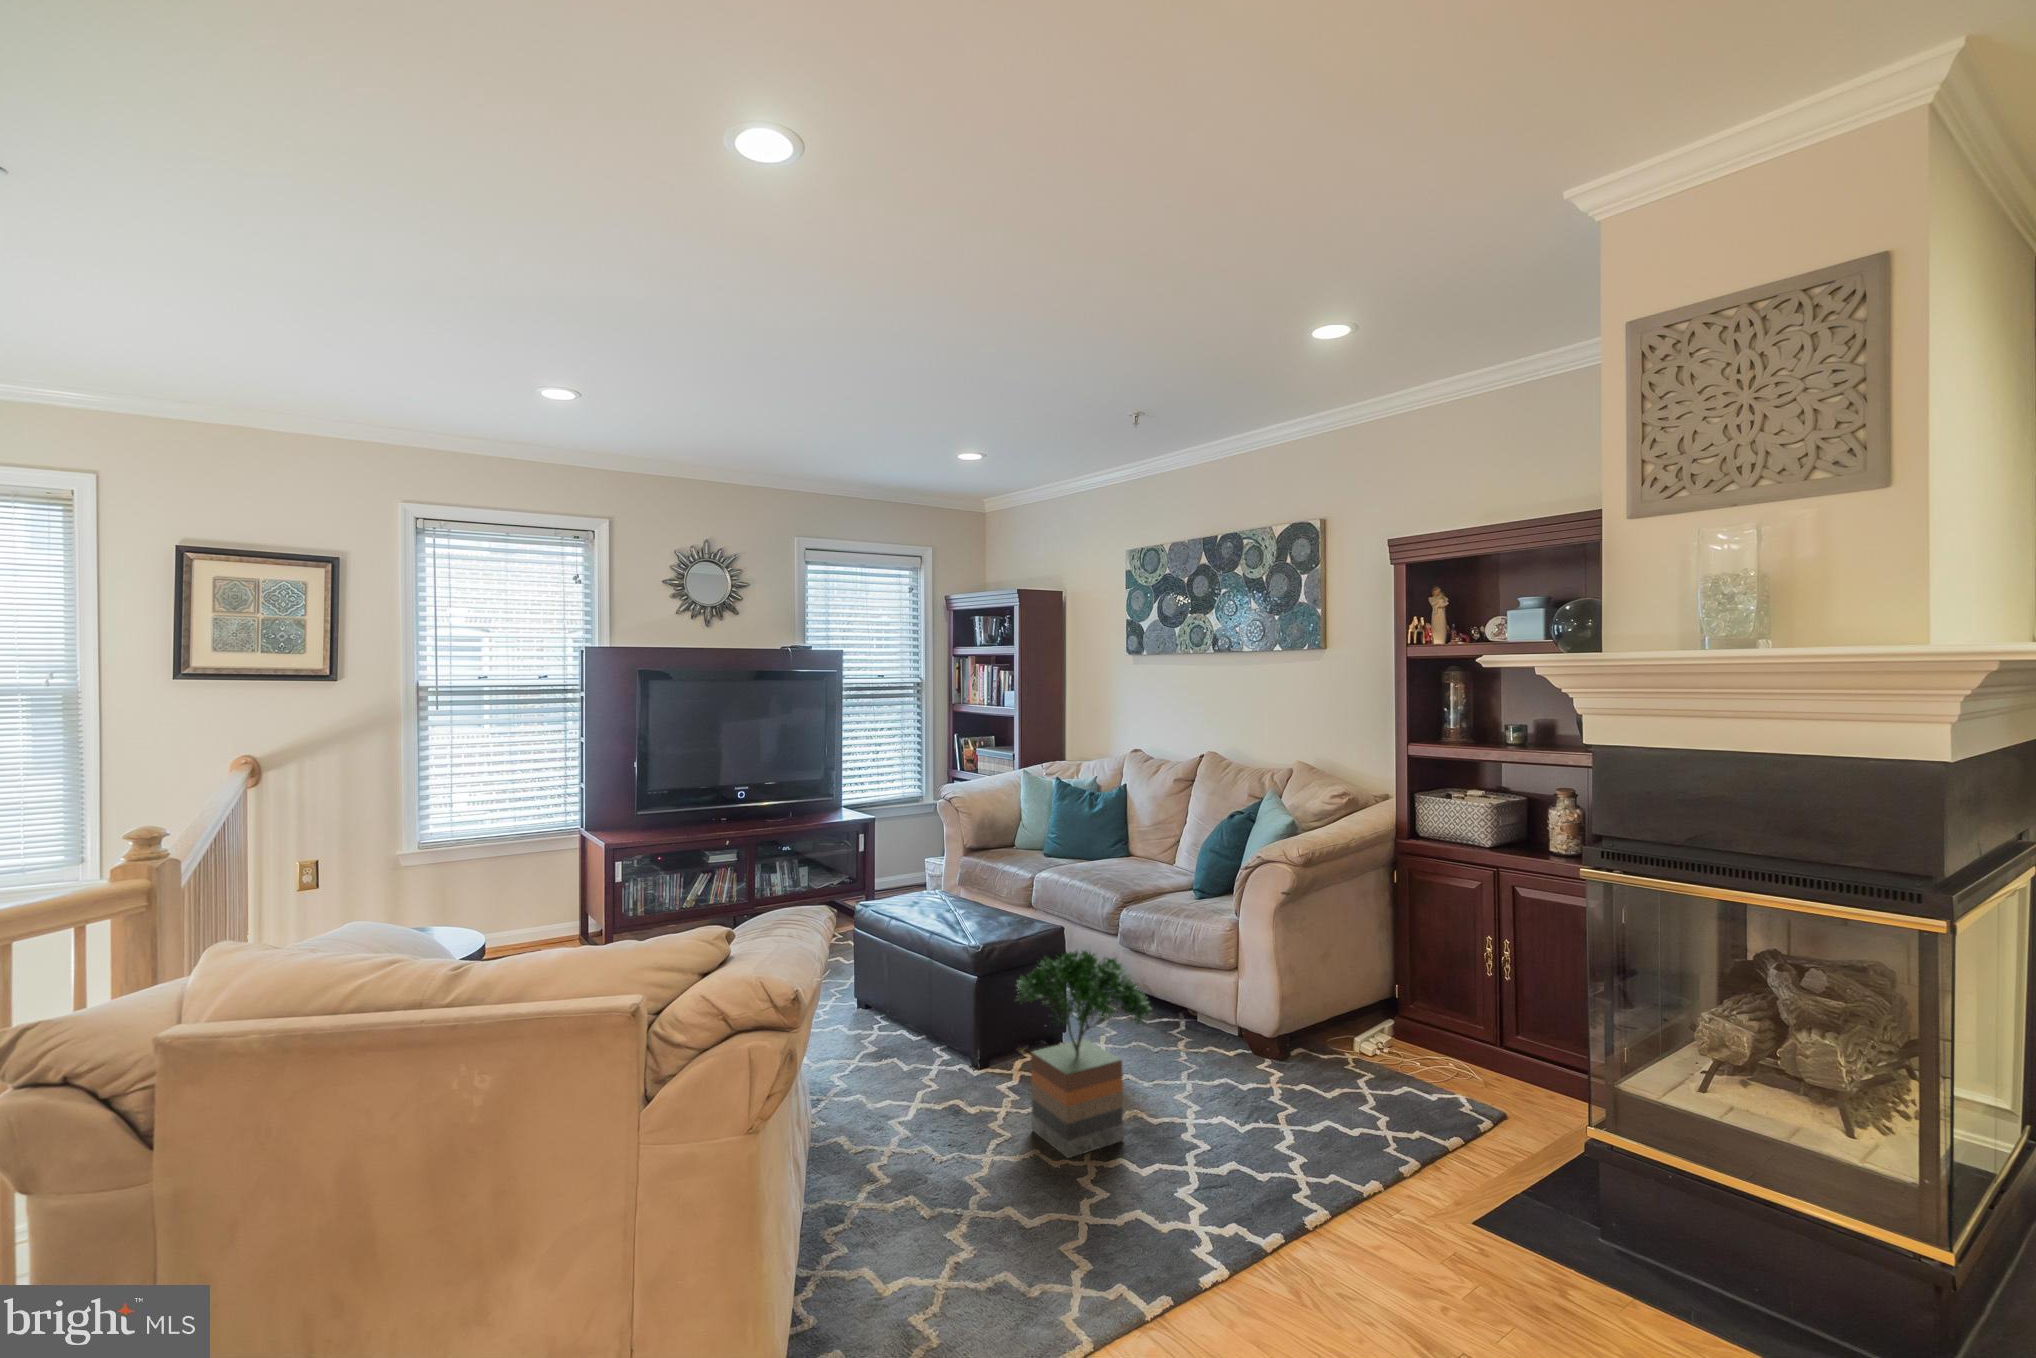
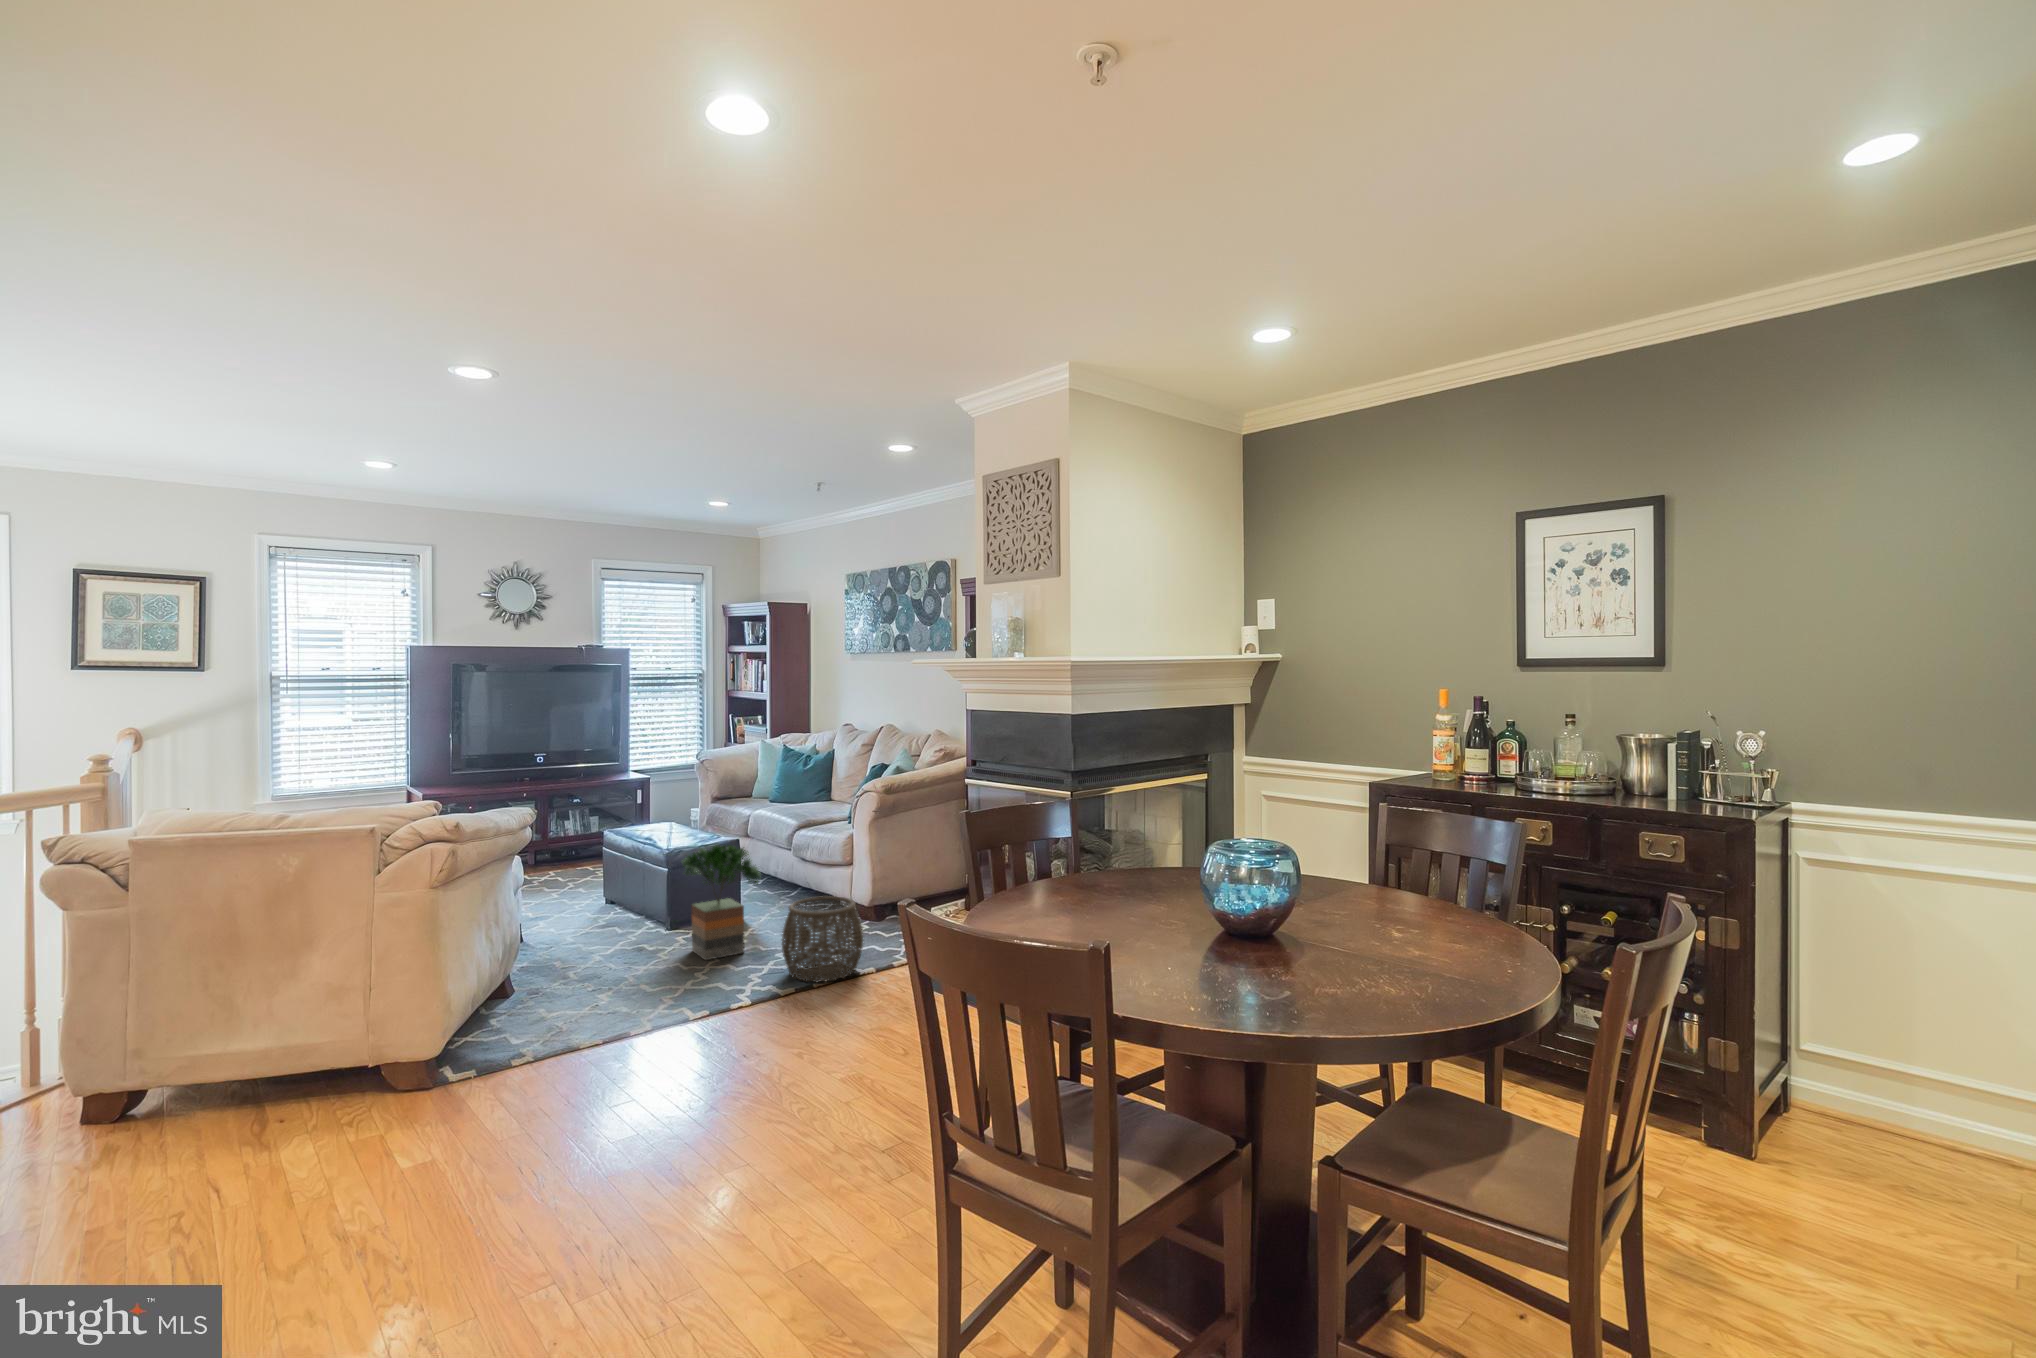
woven basket: none [1225,1058,1381,1241] -> present [782,896,863,982]

